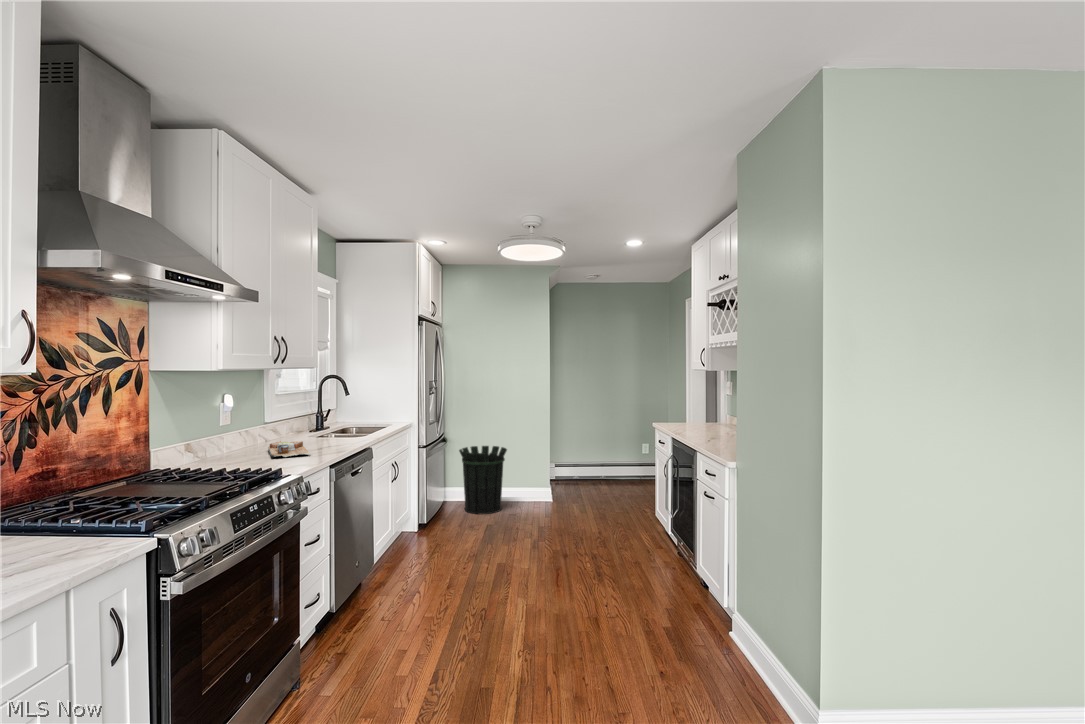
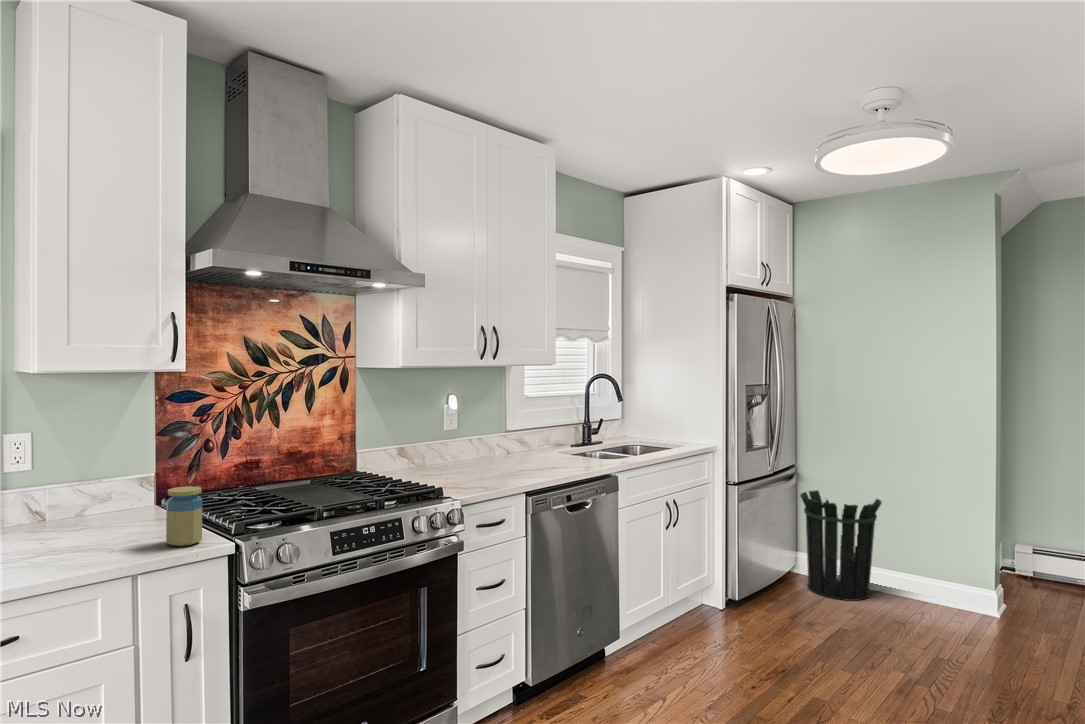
cutting board: present [268,441,311,457] -> none [474,454,529,478]
jar: none [46,491,92,556] -> present [166,486,202,546]

